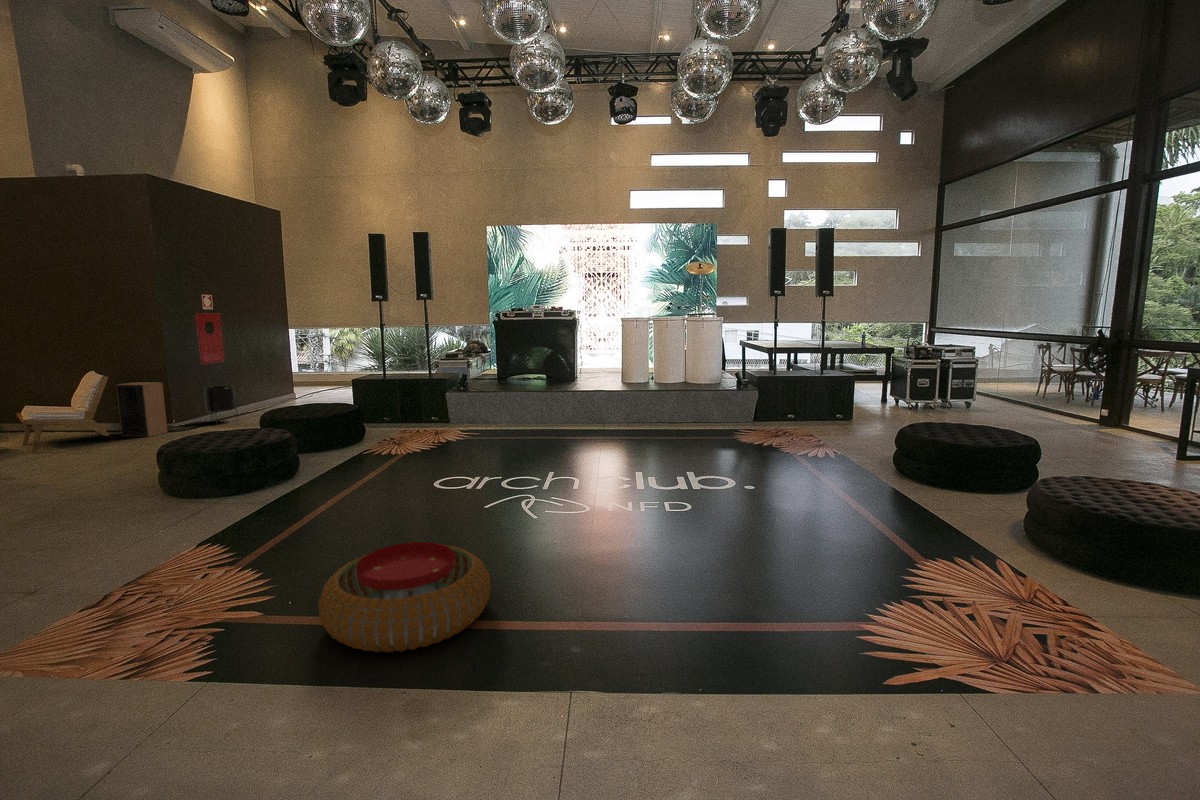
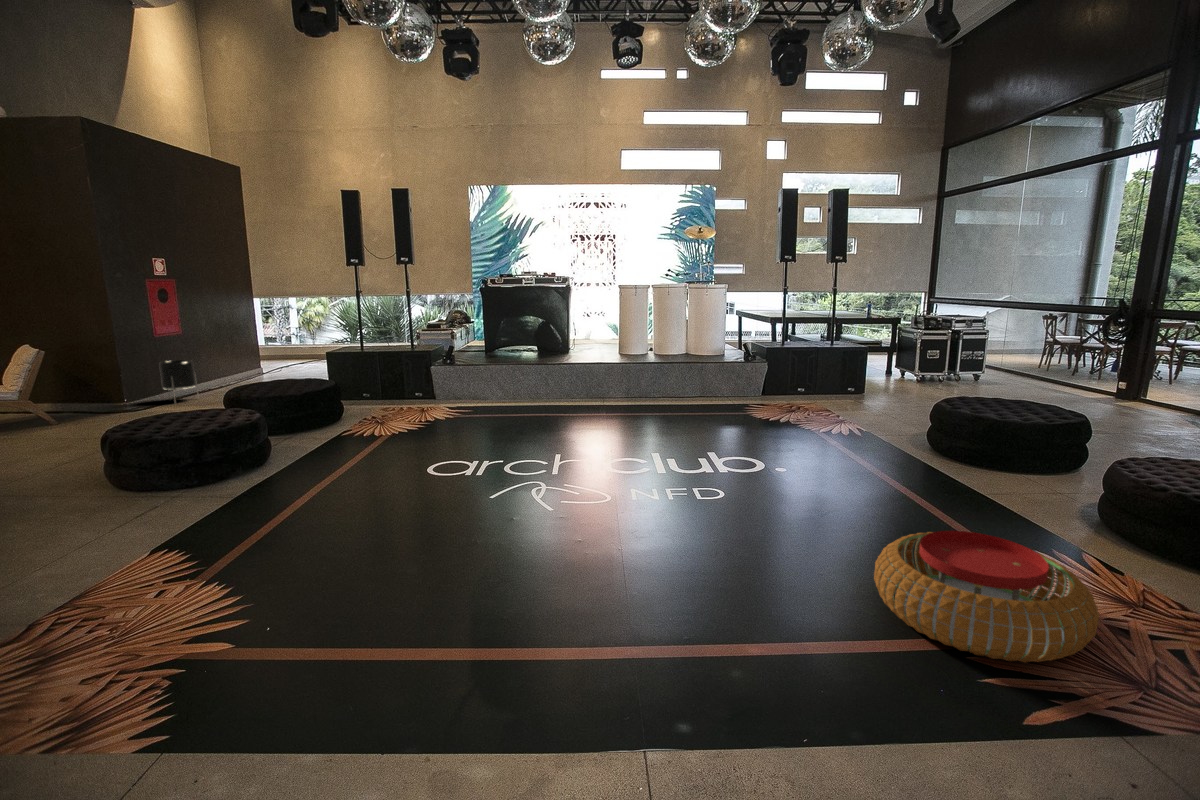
speaker: present [116,382,168,437] -> none [55,357,119,418]
pouf: present [319,542,491,652] -> present [874,531,1099,663]

